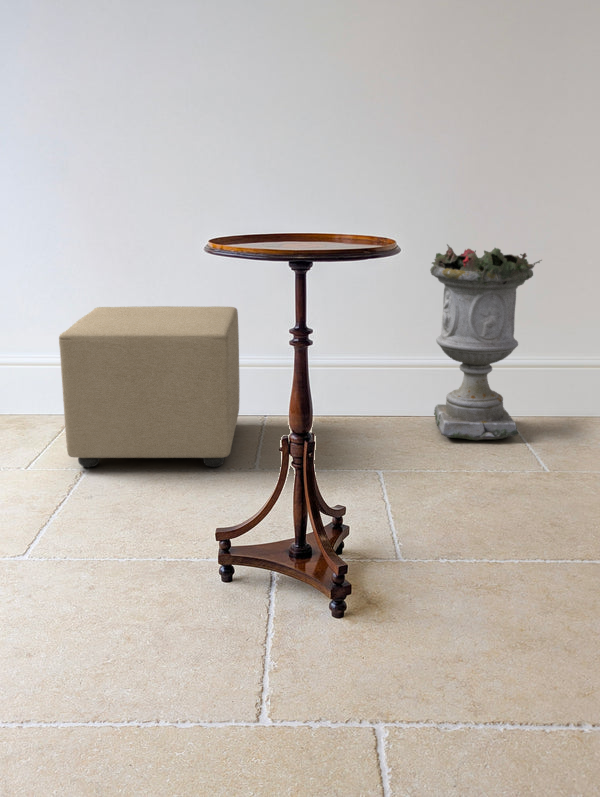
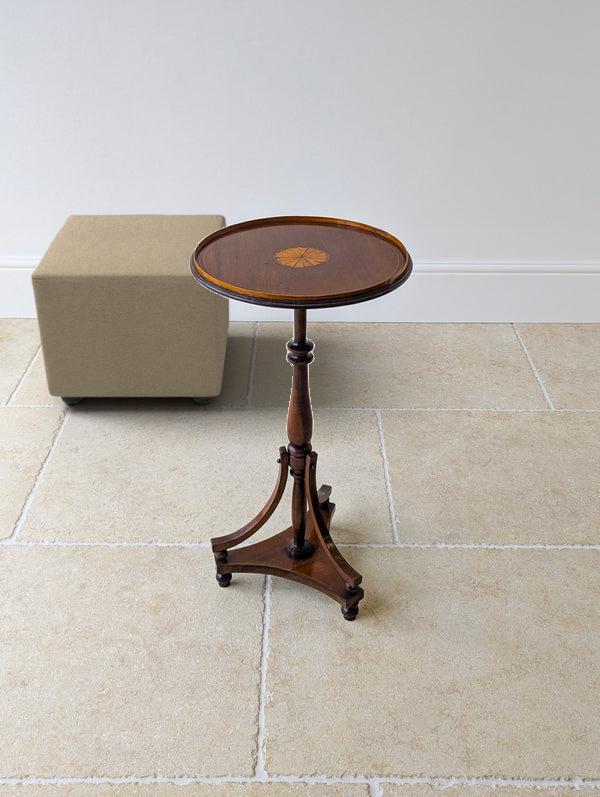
planter: present [430,245,542,440] -> none [436,149,564,362]

